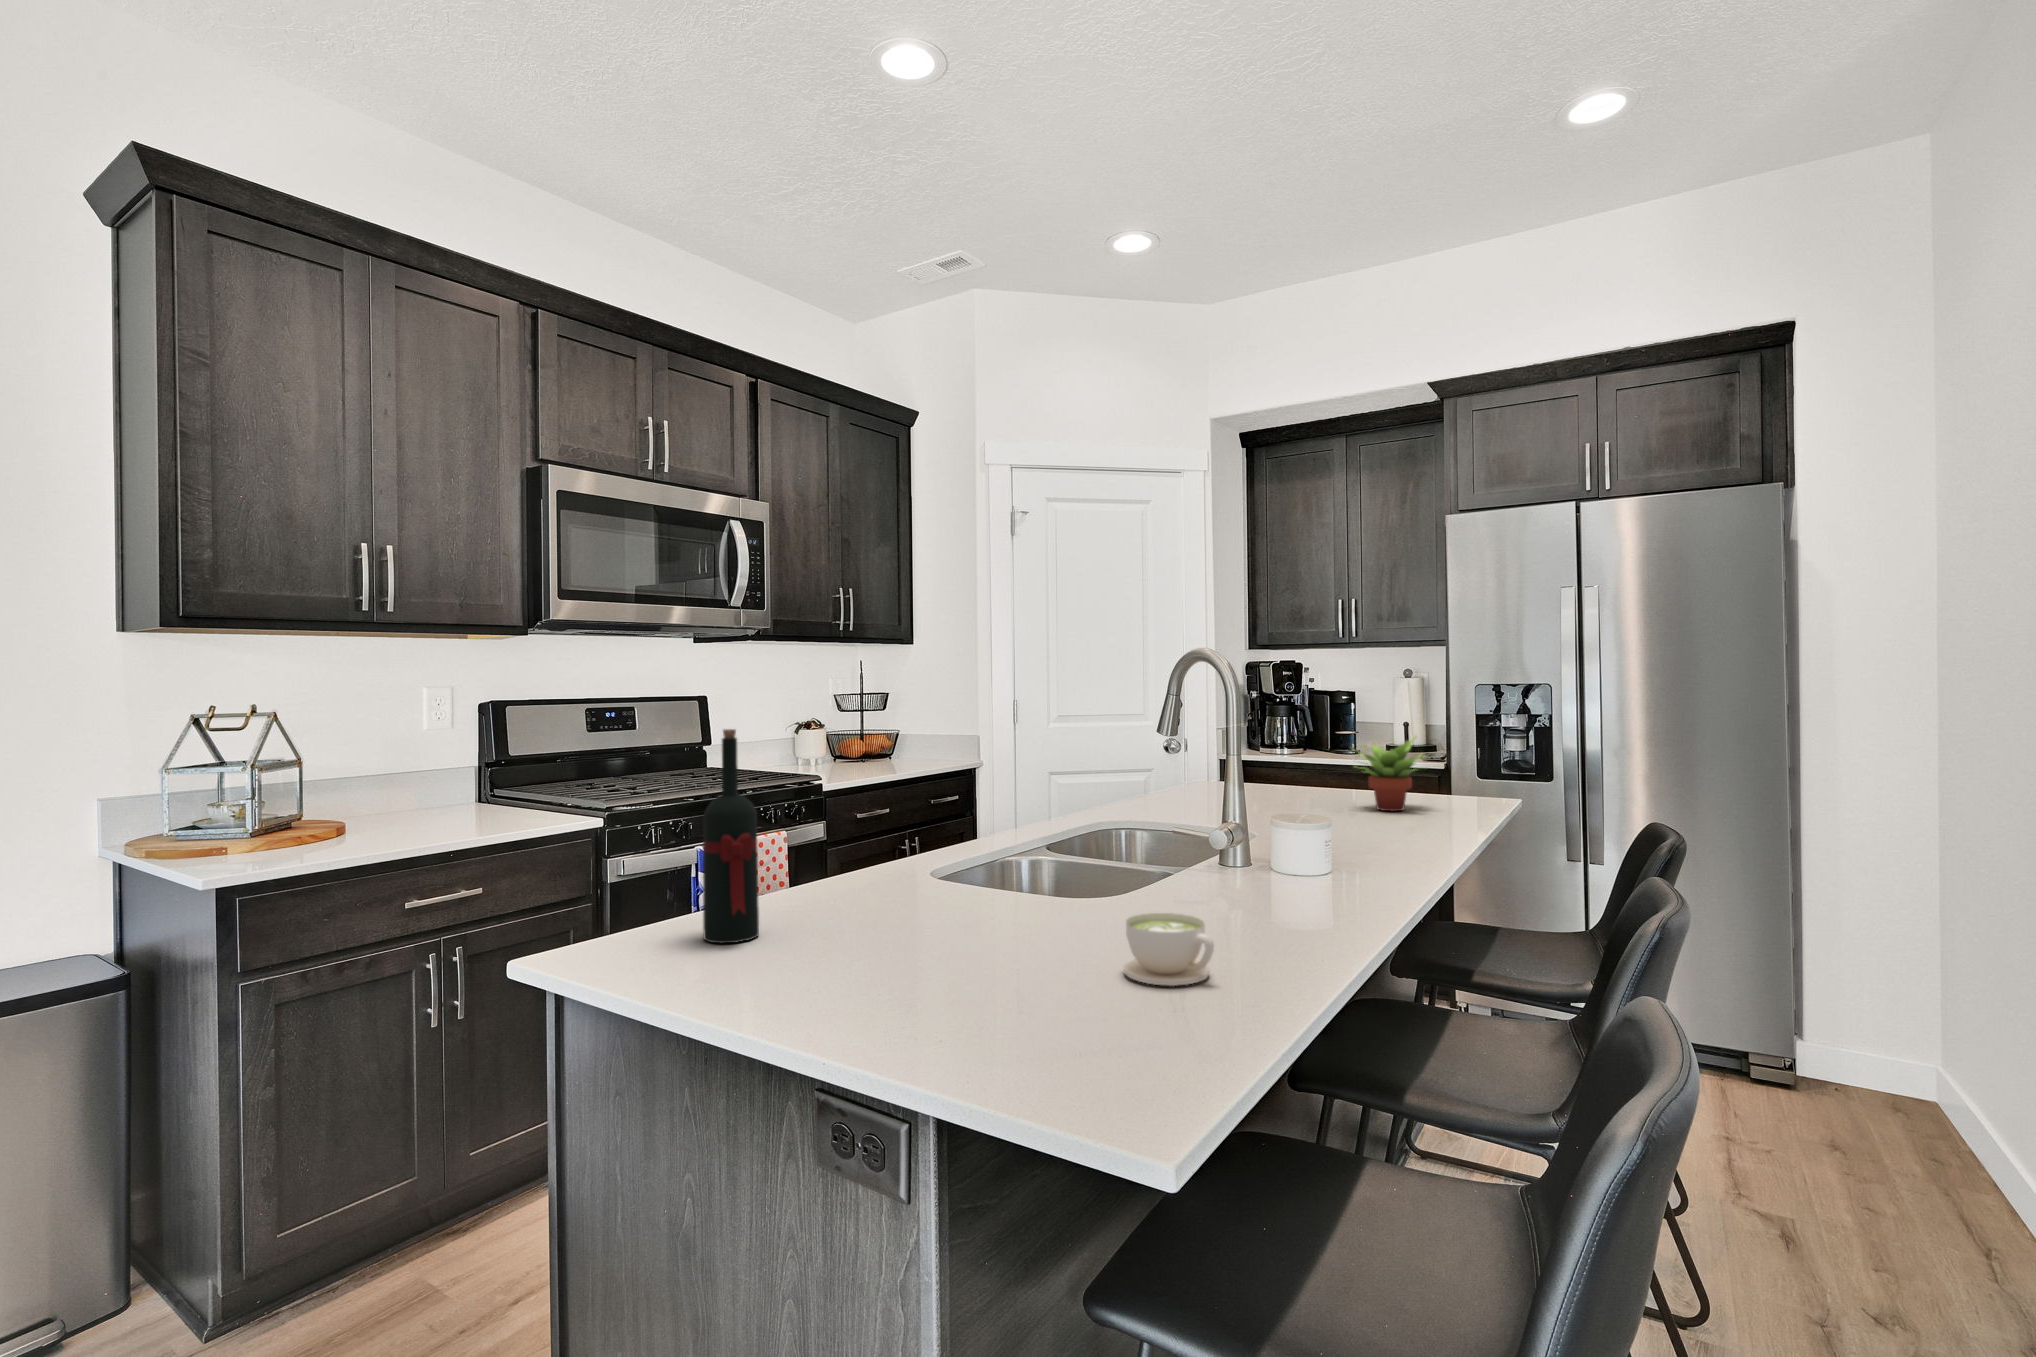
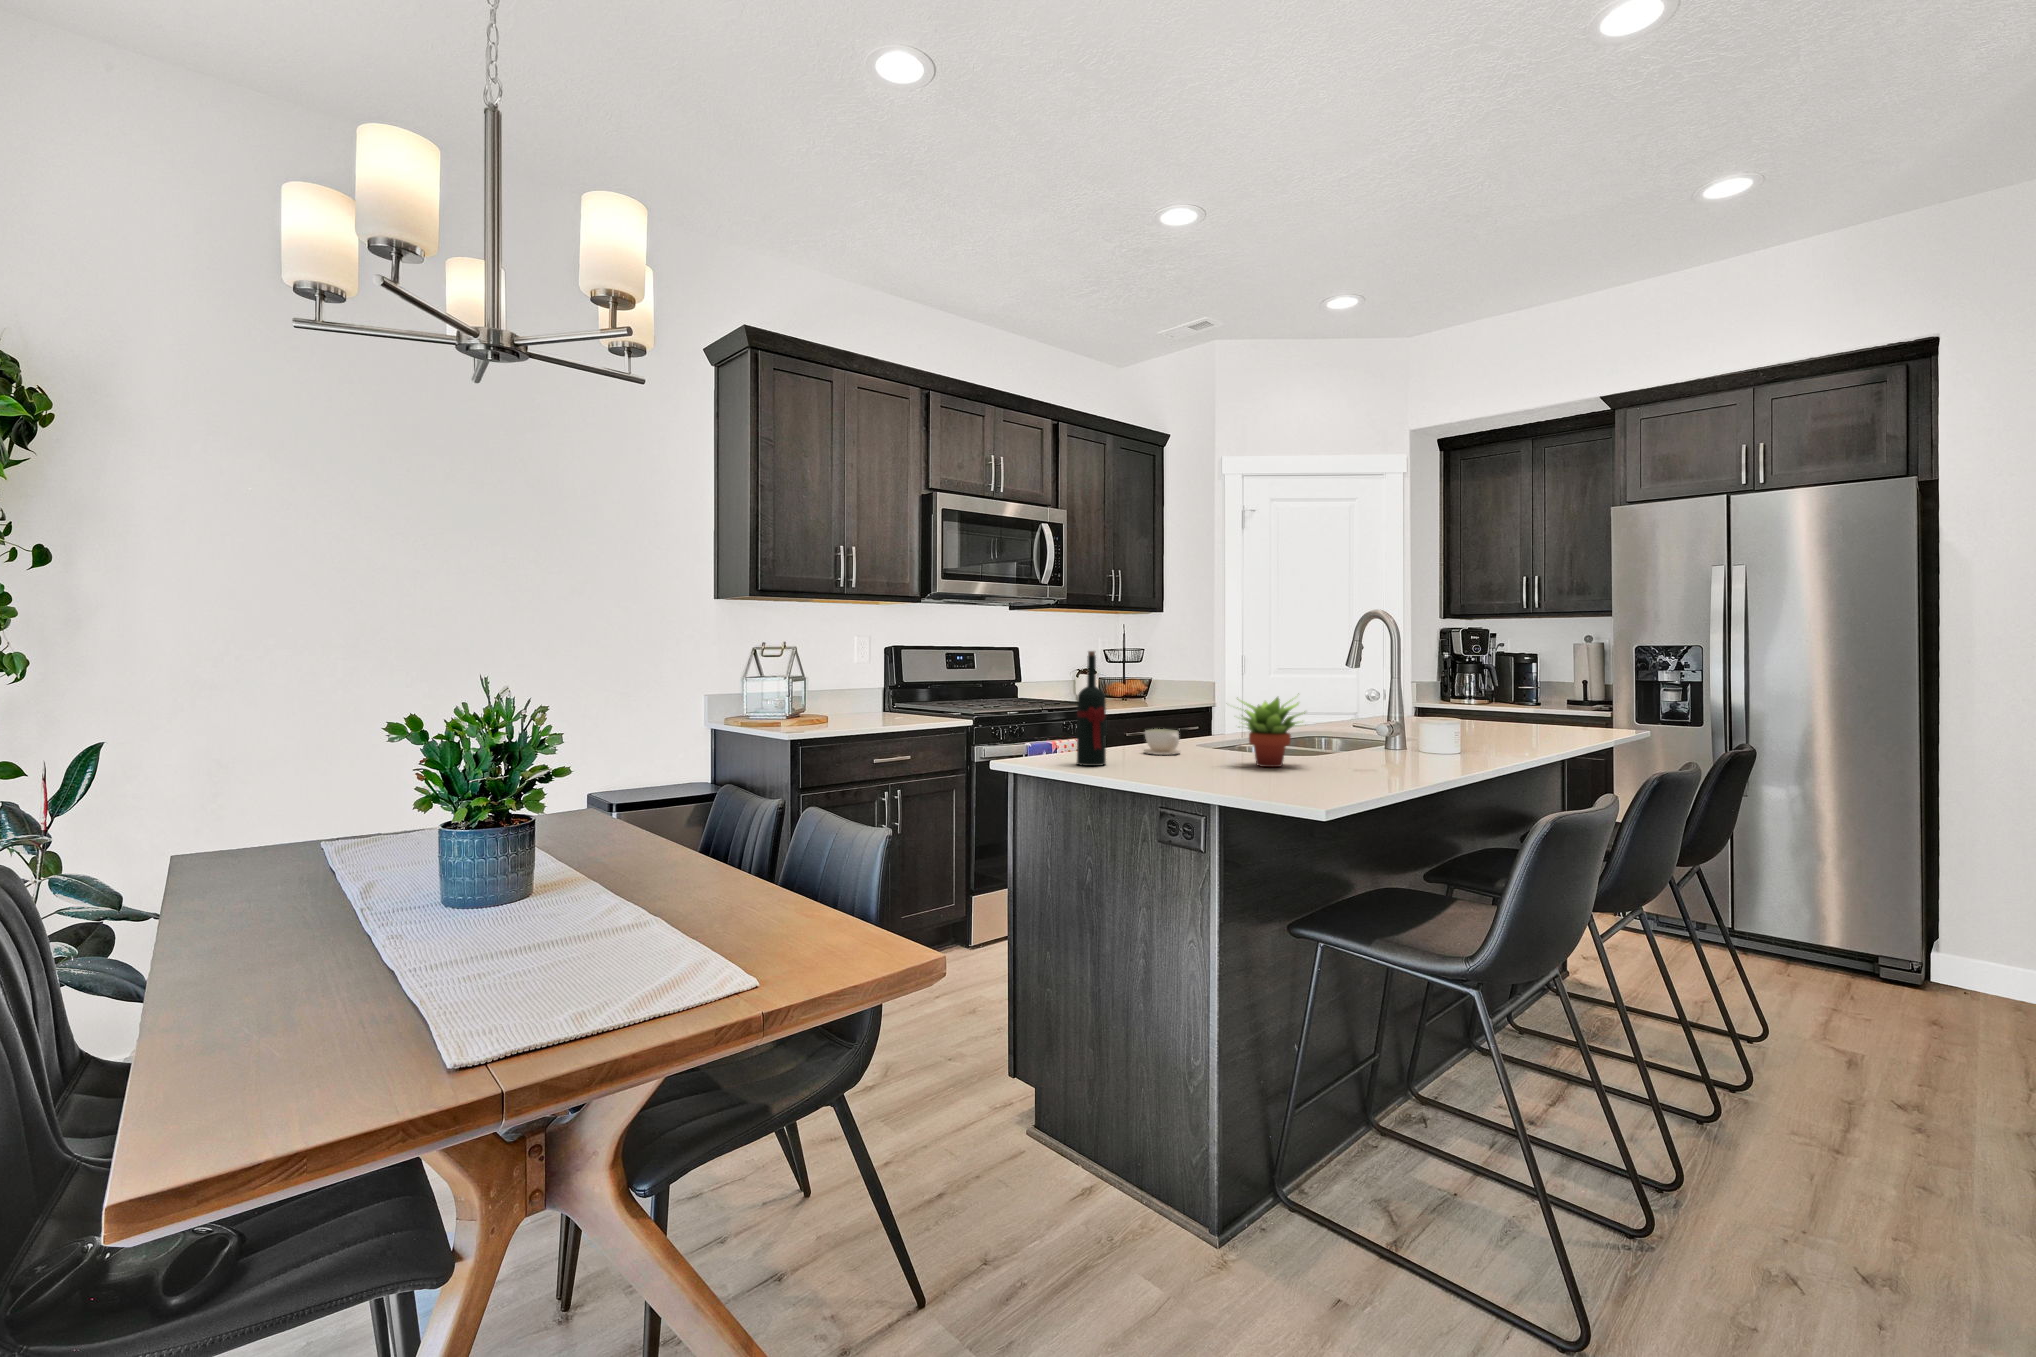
succulent plant: present [1358,737,1426,811] -> present [1237,697,1305,767]
coffee cup: present [1123,913,1214,986] -> present [1144,729,1180,755]

